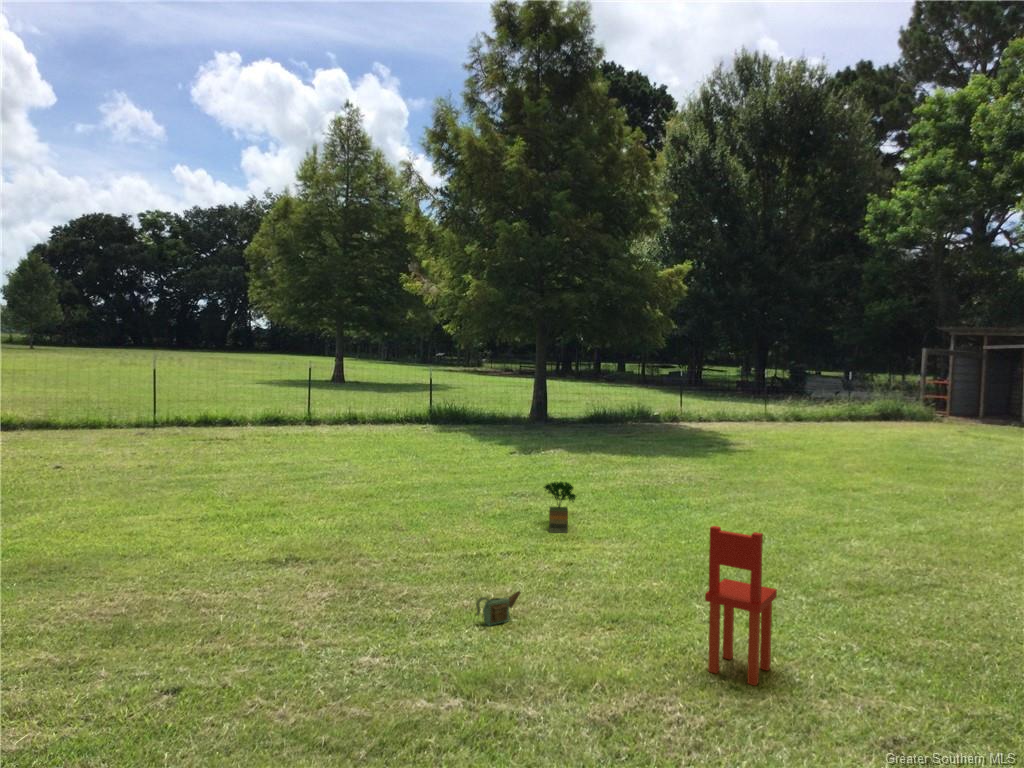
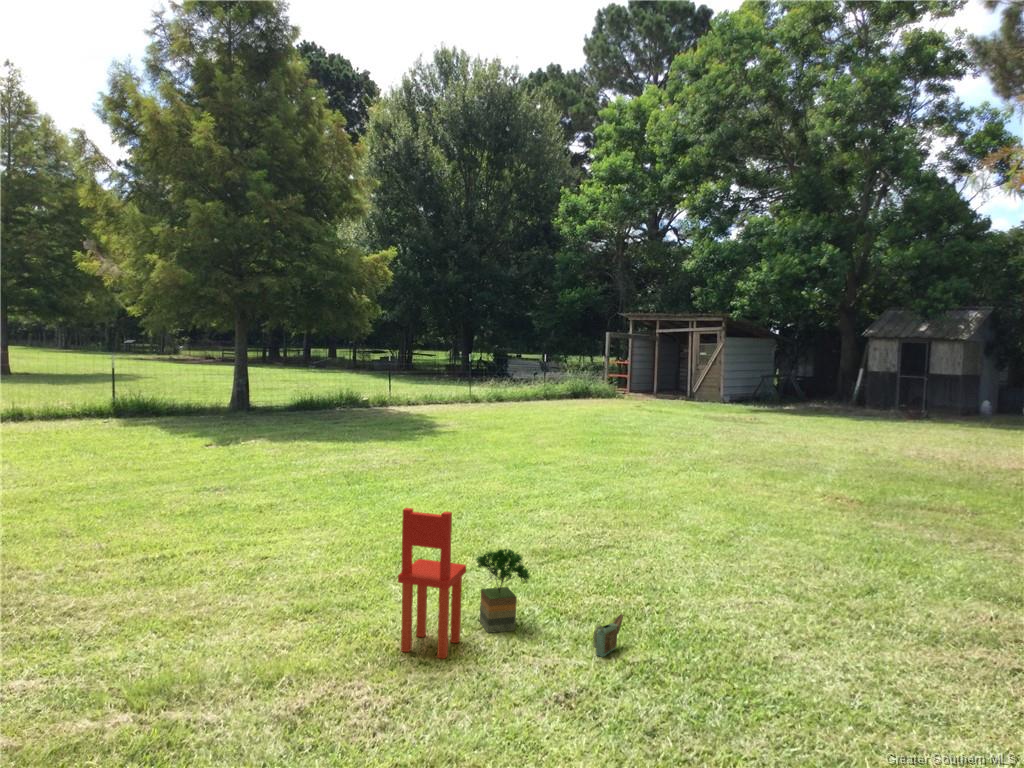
potted tree: present [544,482,576,533] -> present [476,549,530,633]
watering can: present [476,591,521,626] -> present [593,614,623,657]

